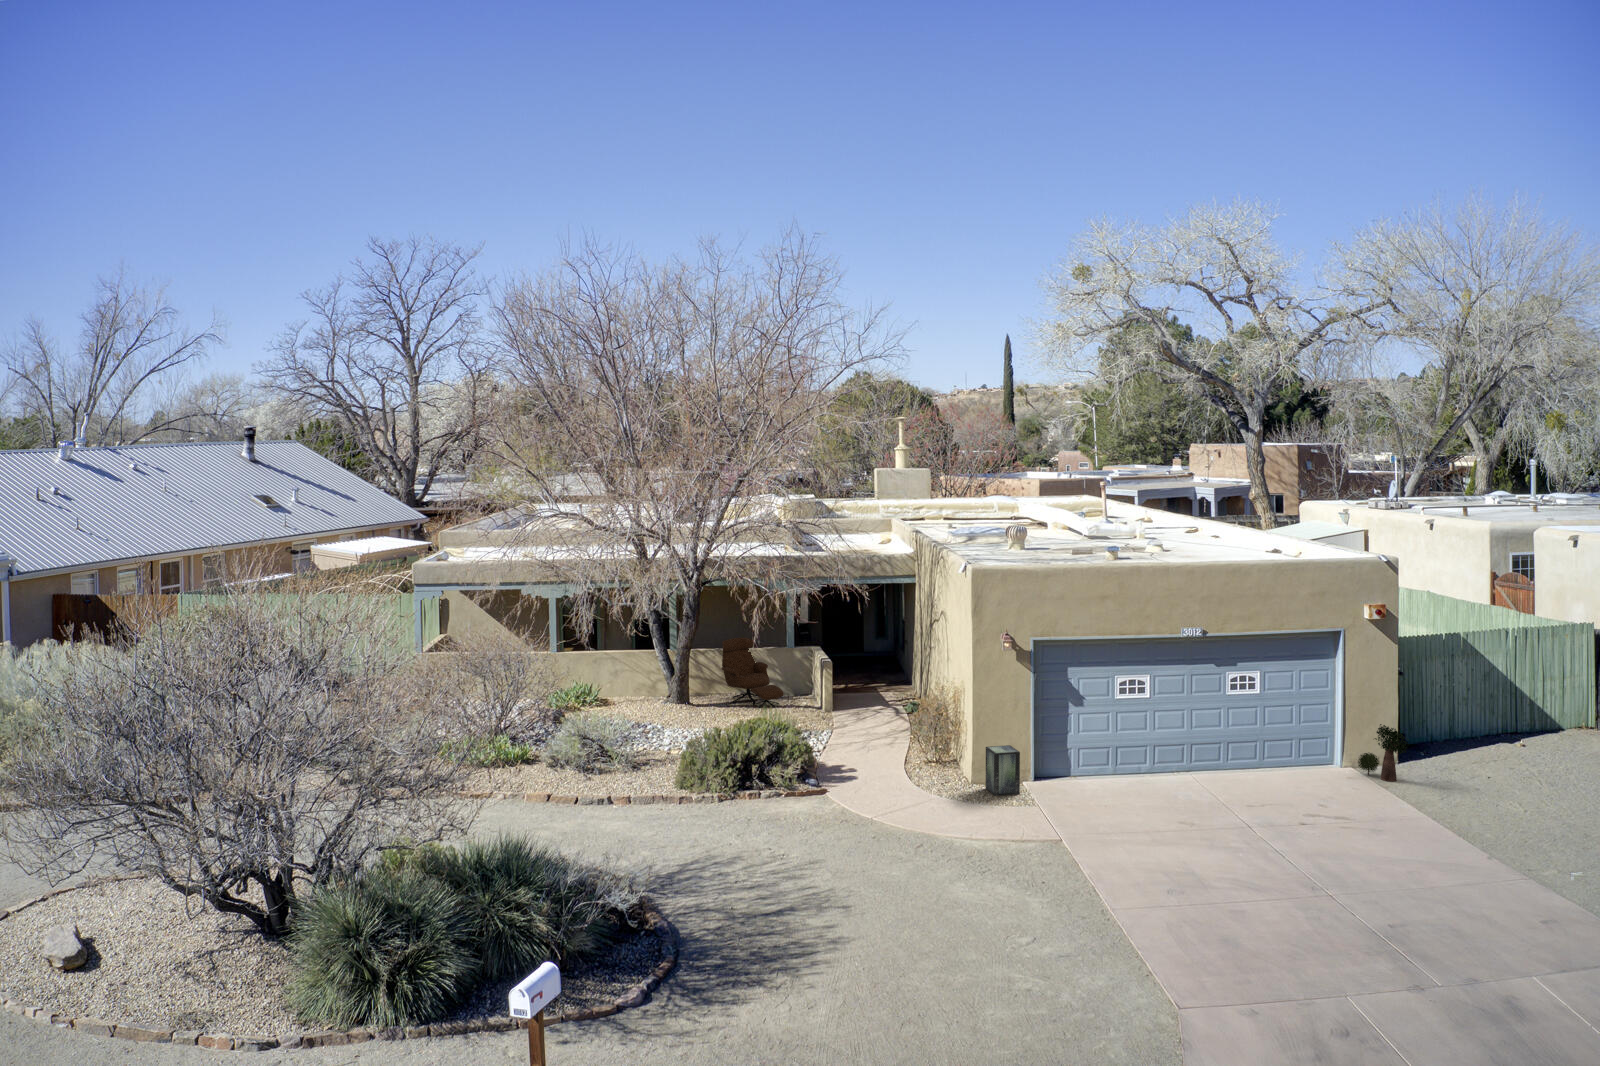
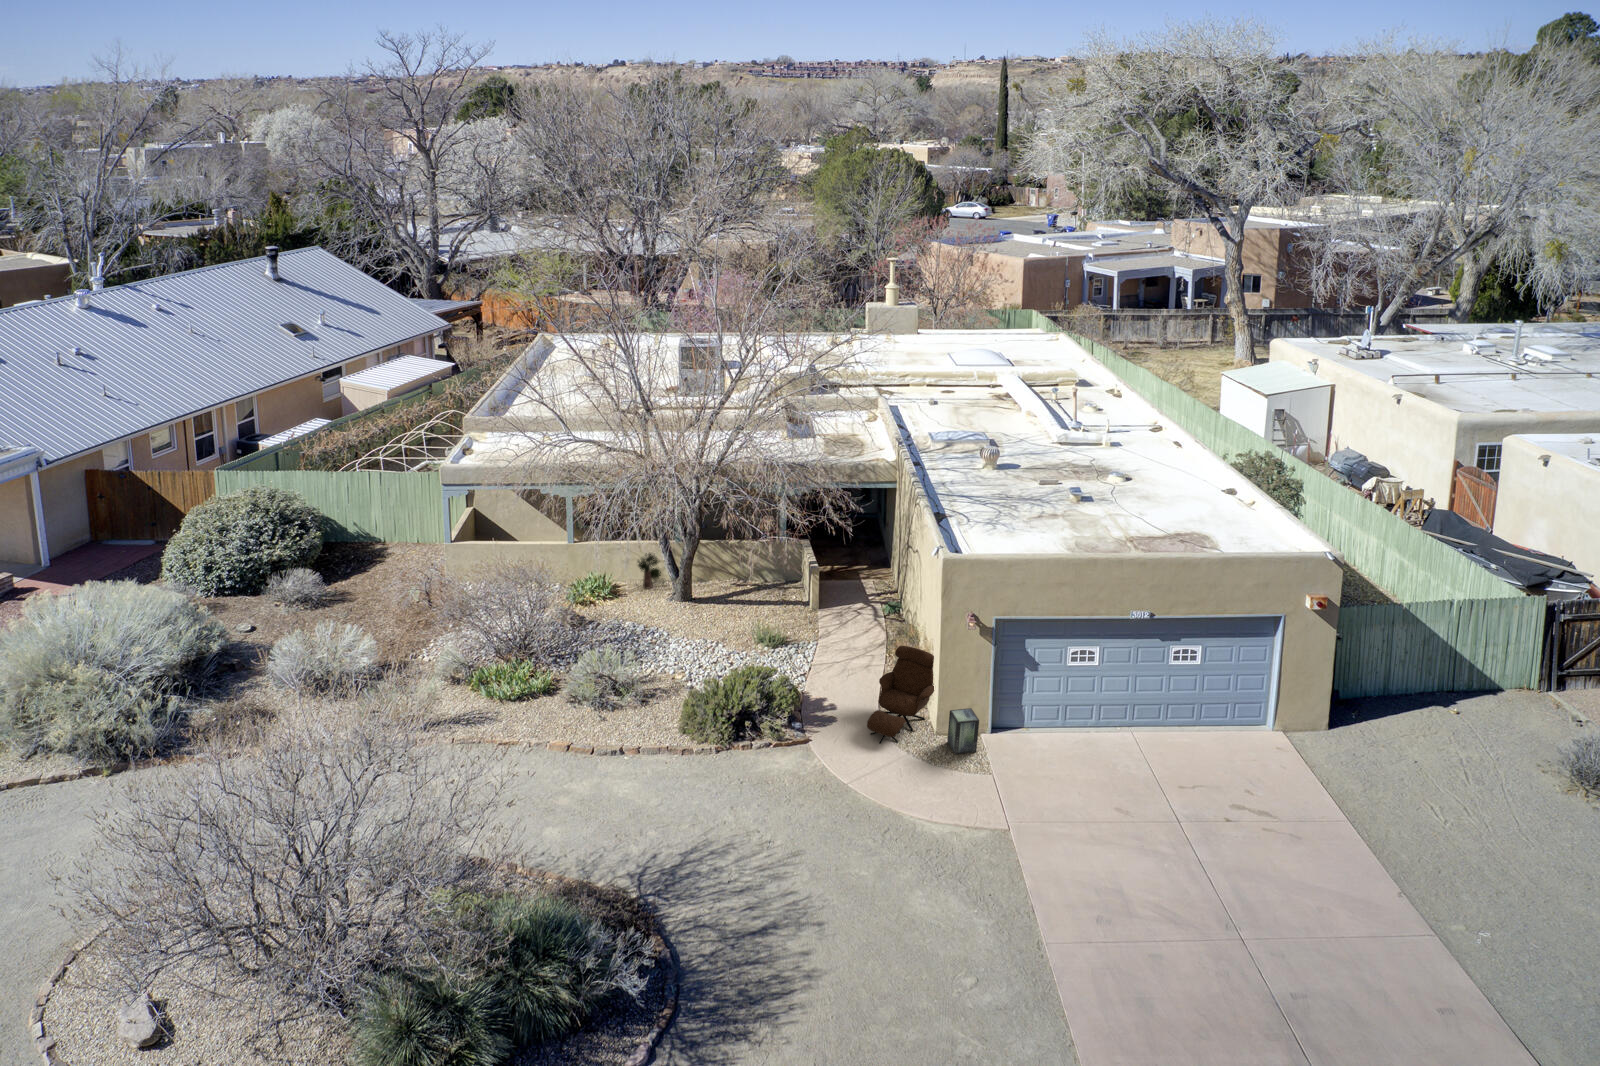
lounge chair: present [721,638,784,708] -> present [867,646,934,744]
potted plant: present [1358,724,1409,782] -> present [638,553,664,589]

